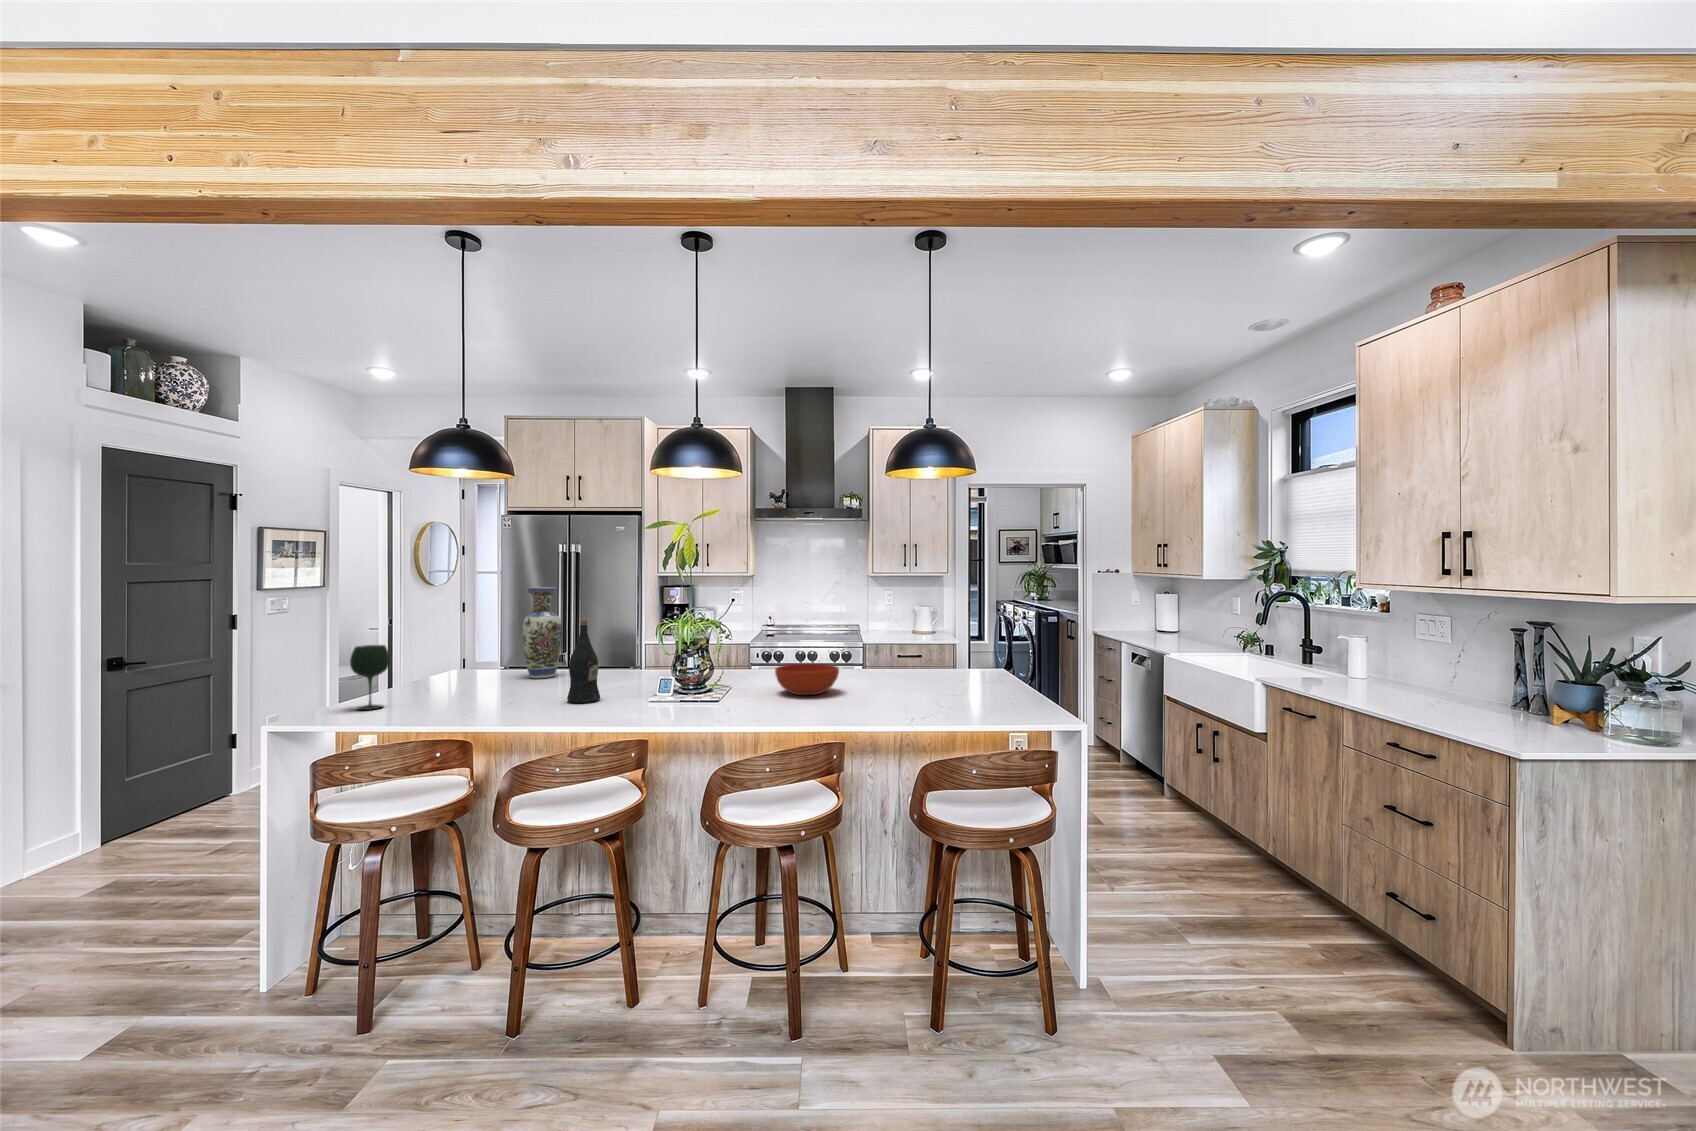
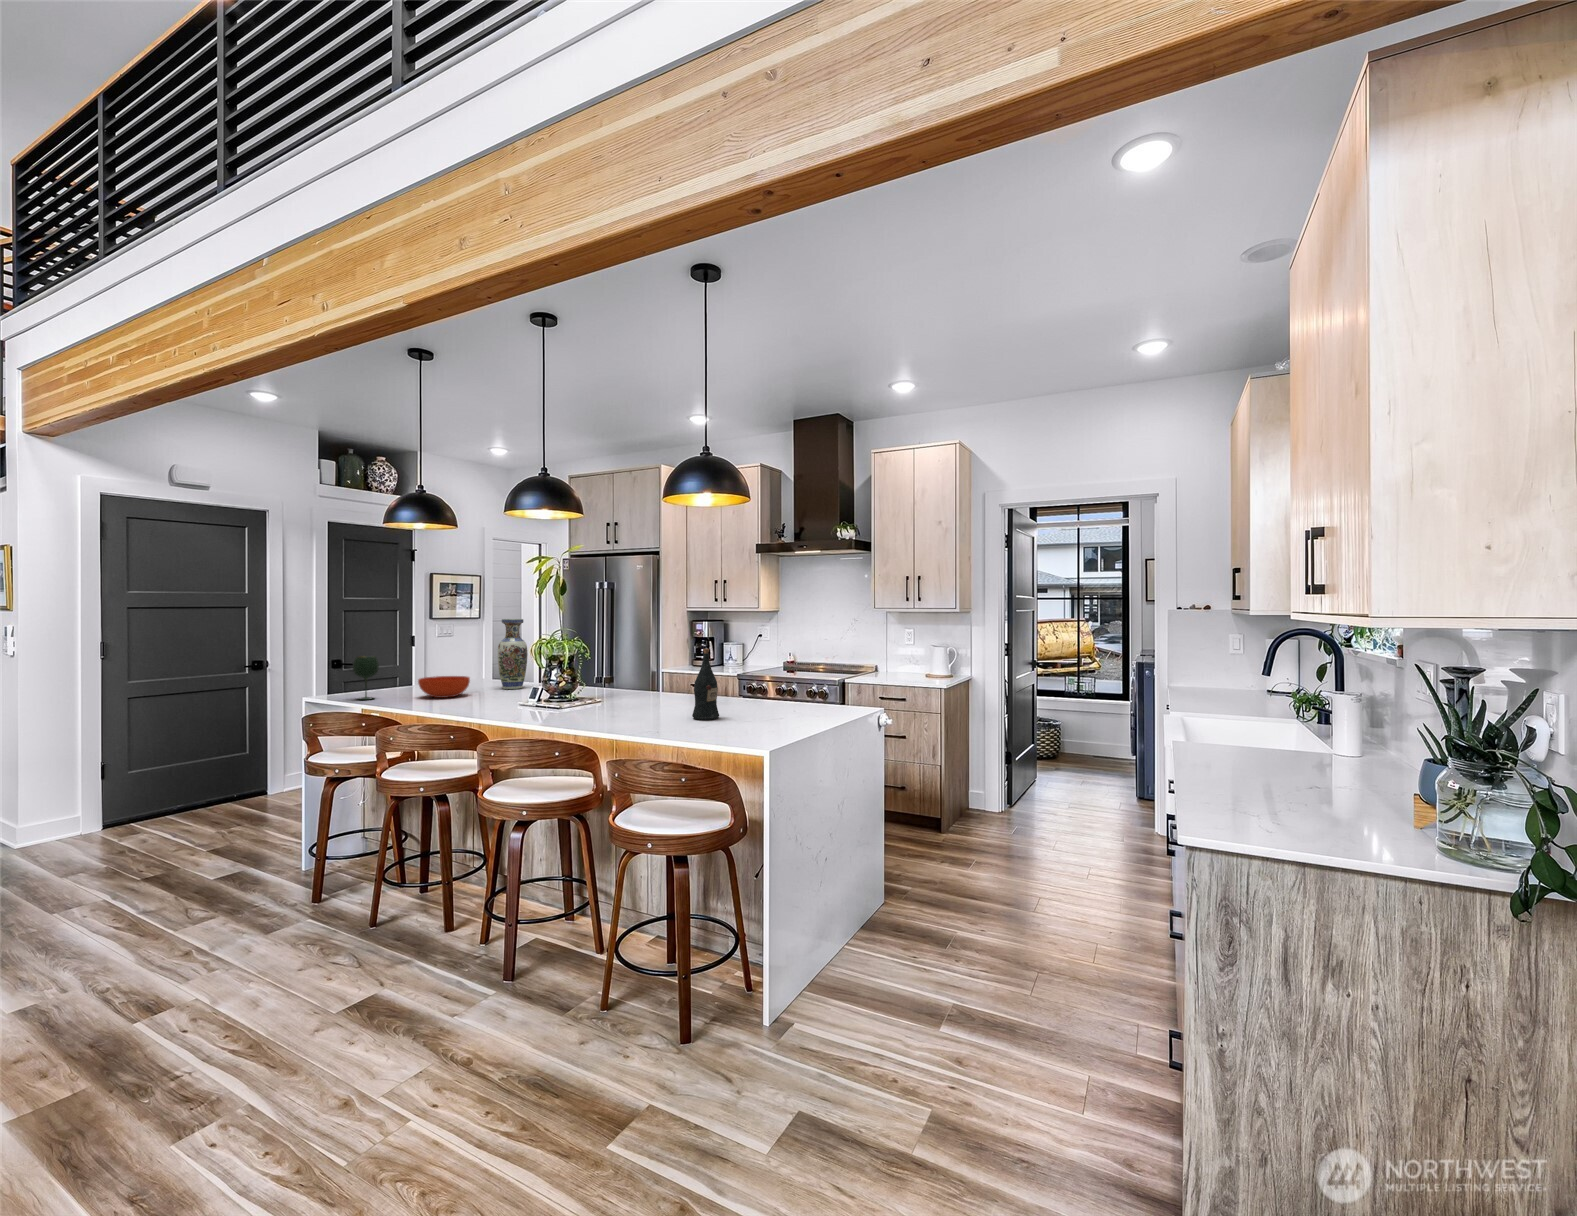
wine bottle: present [567,619,600,703] -> present [692,649,719,720]
bowl: present [775,664,839,695] -> present [418,676,470,698]

